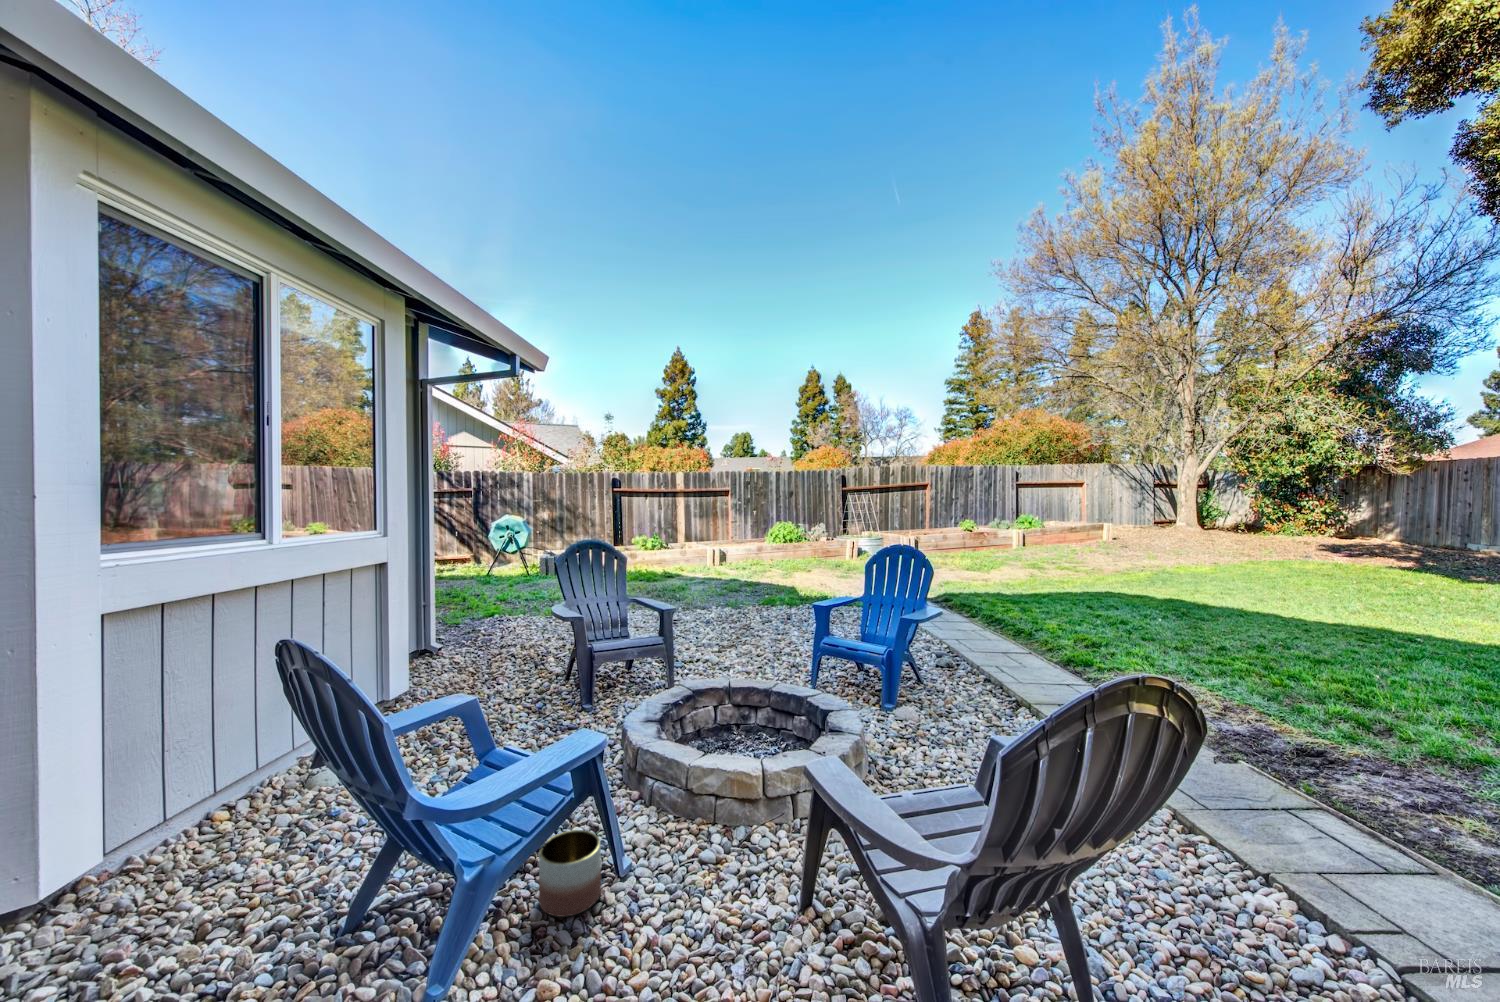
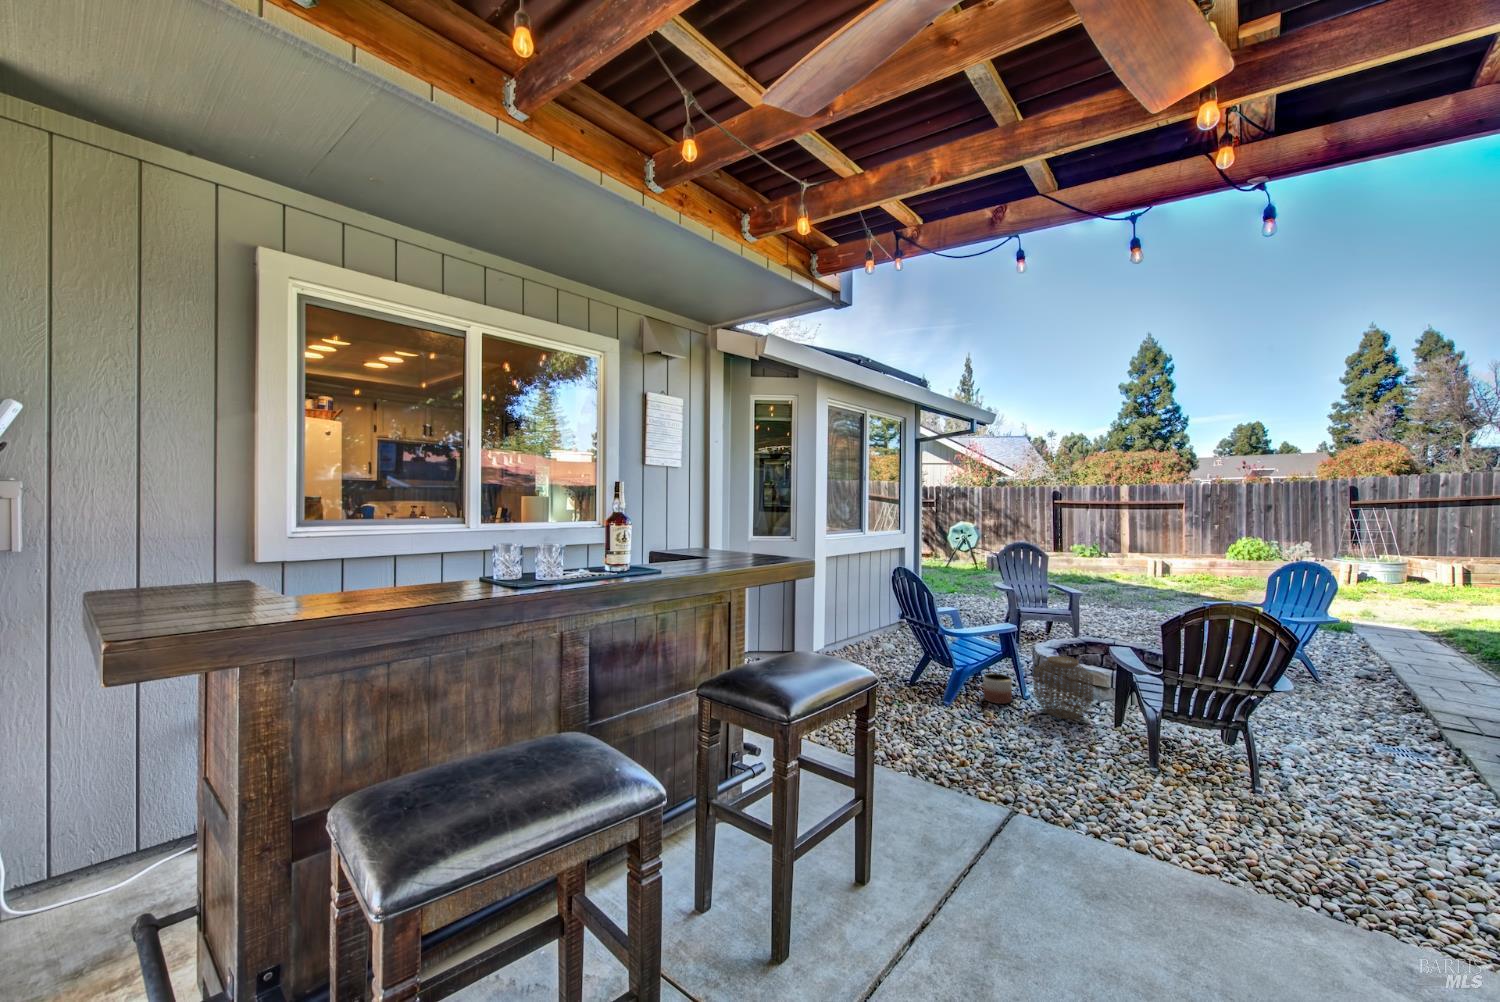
woven basket: none [648,768,761,918] -> present [1034,656,1093,719]

